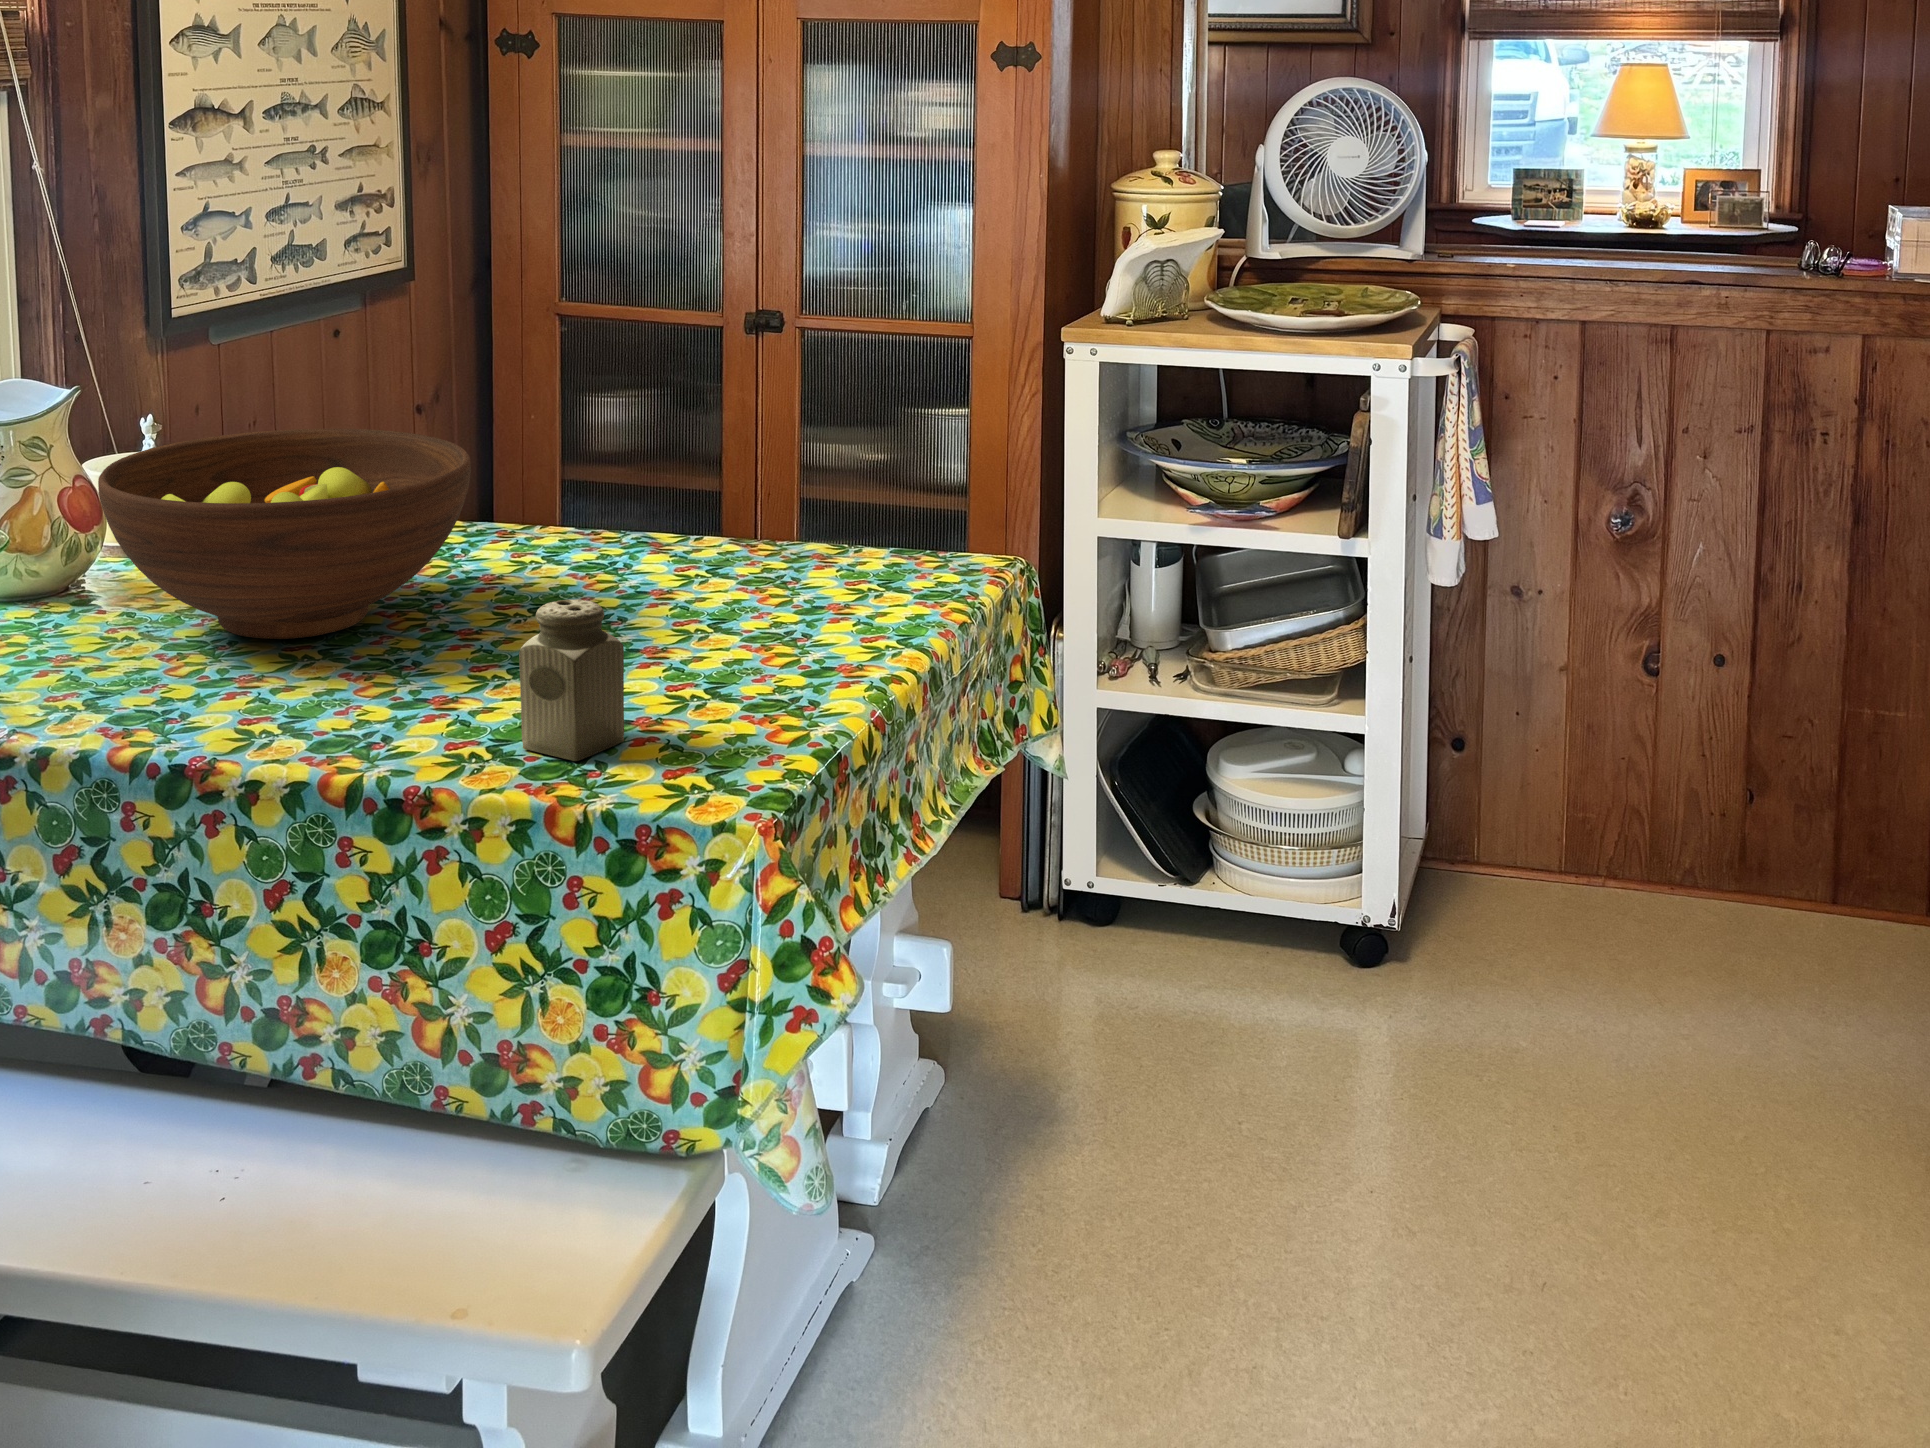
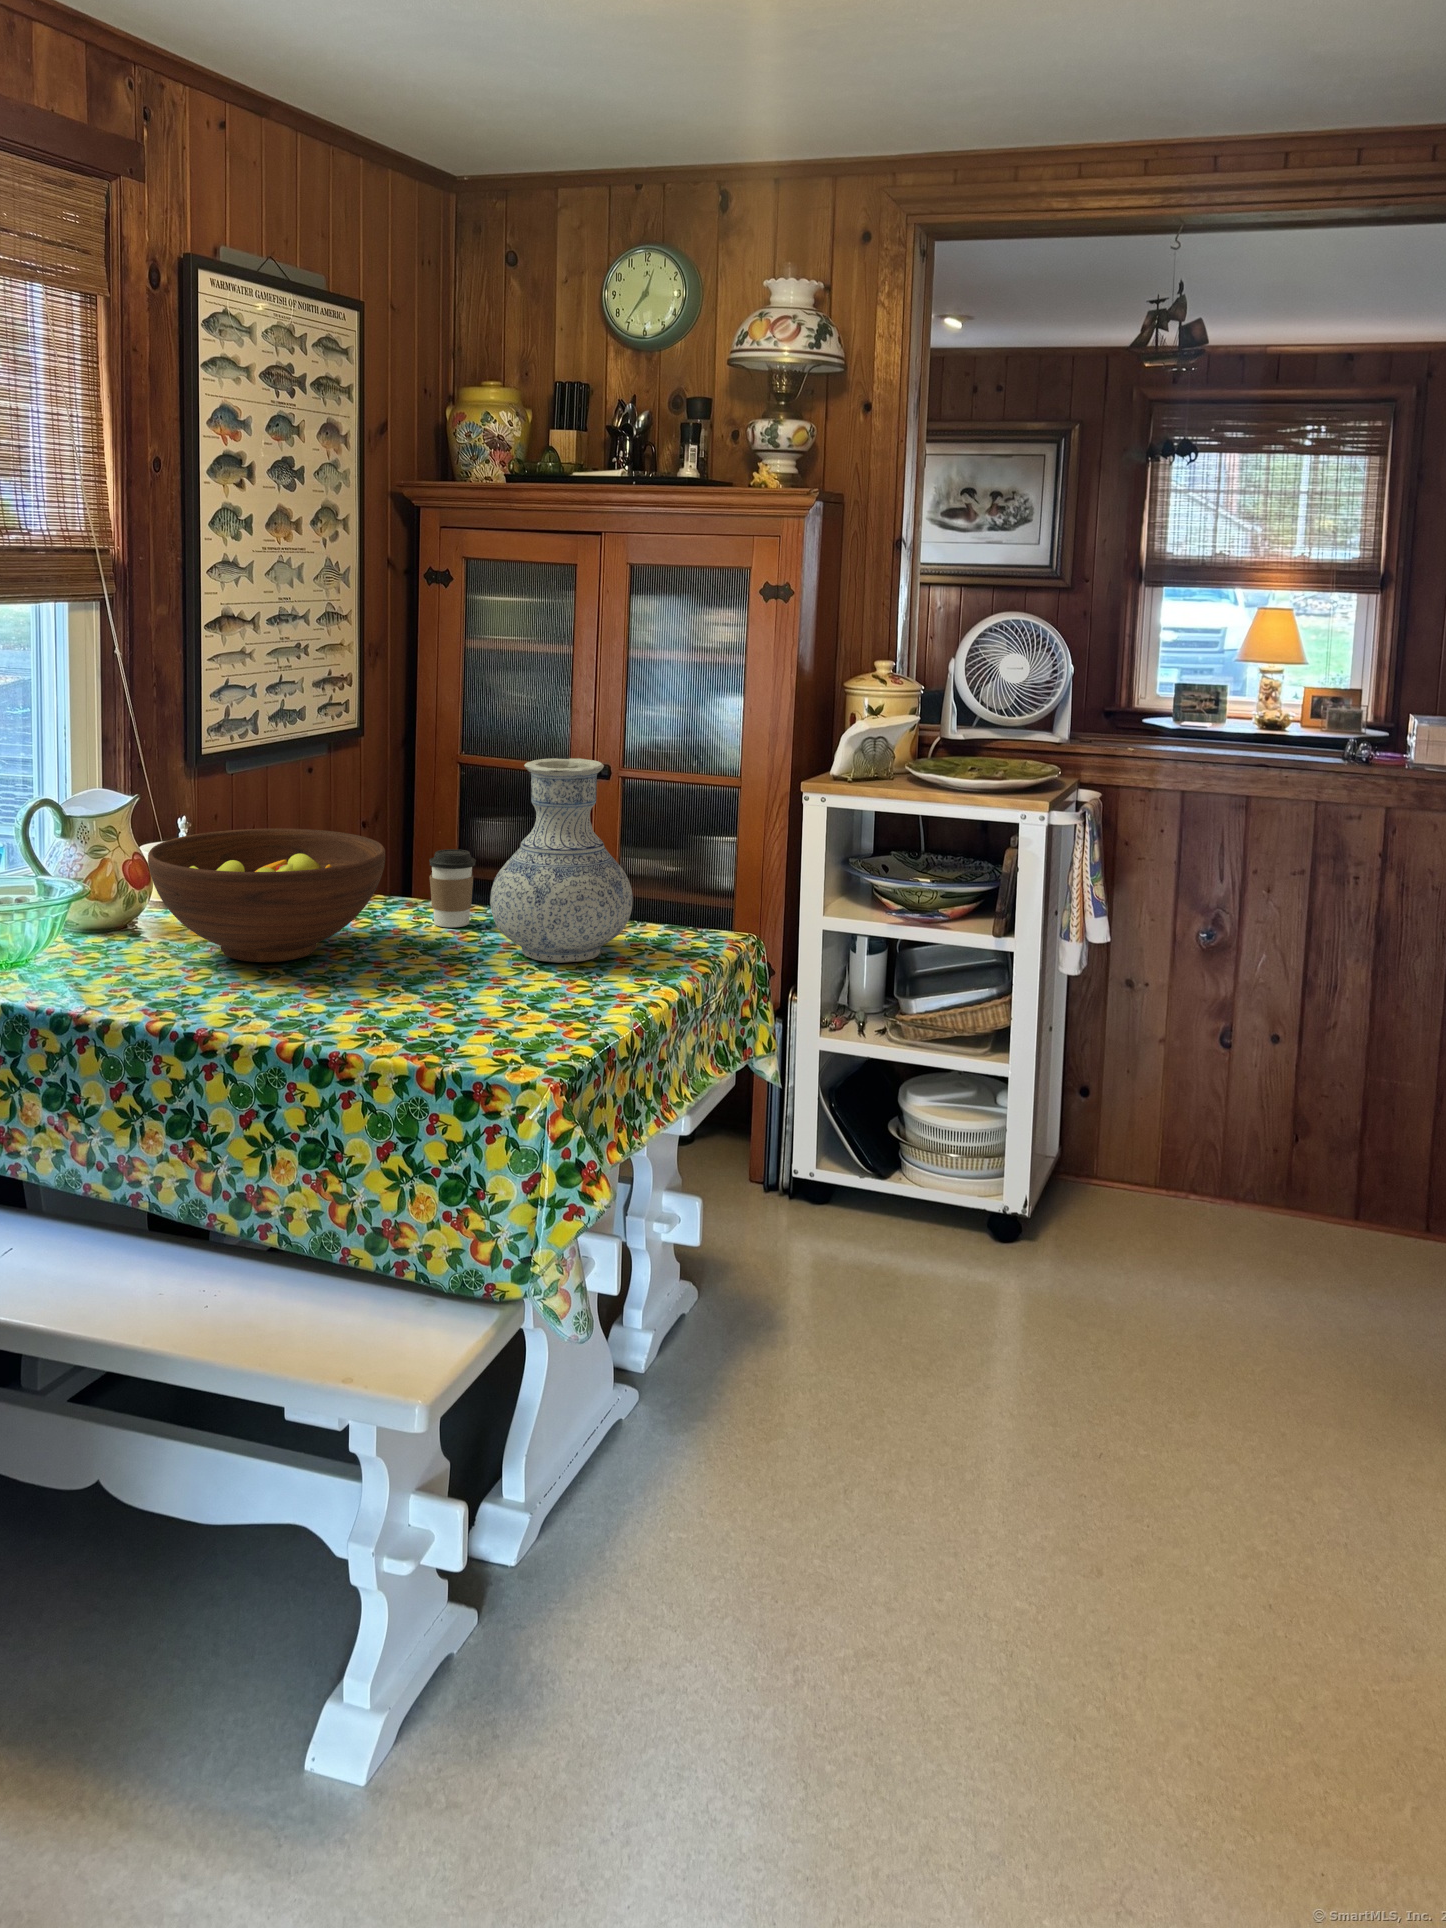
vase: none [633,308,847,616] -> present [490,758,633,963]
coffee cup: none [533,449,604,567] -> present [429,849,476,927]
salt shaker: present [519,600,624,761] -> none [405,940,472,1043]

